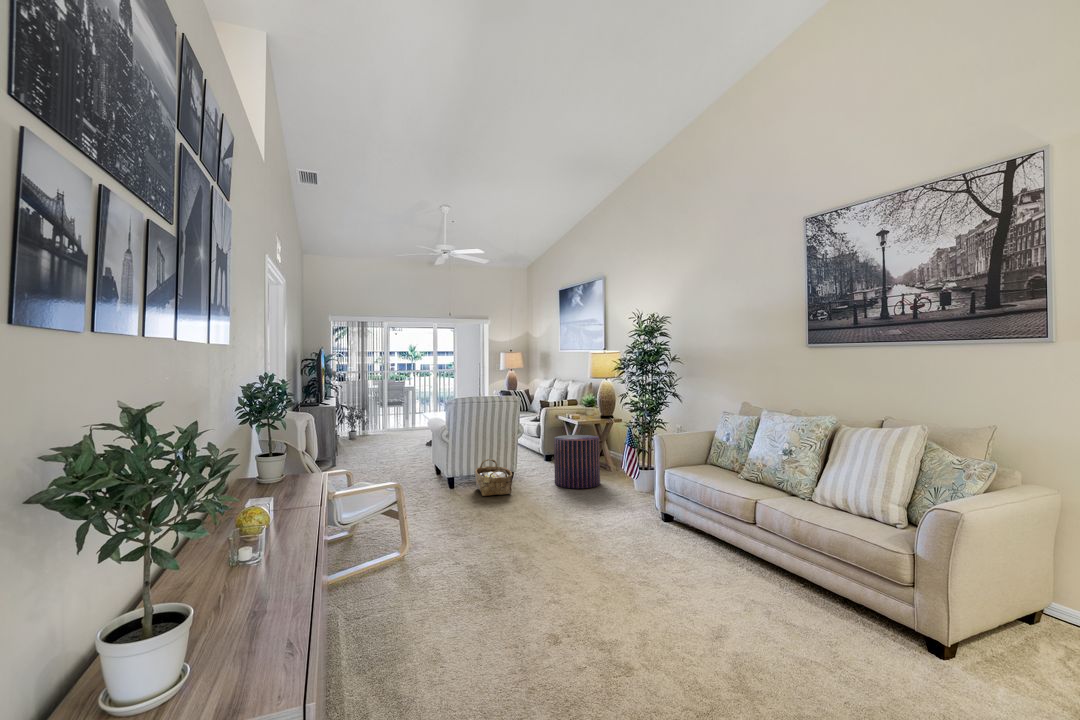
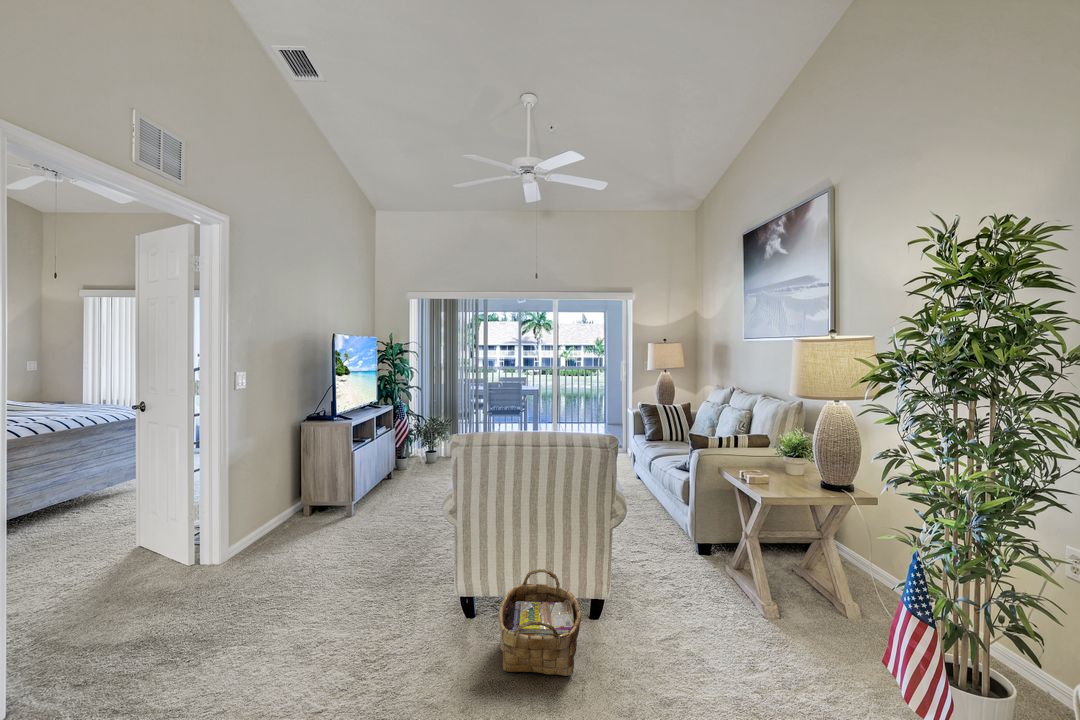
pouf: present [554,435,600,488] -> none [694,529,816,696]

